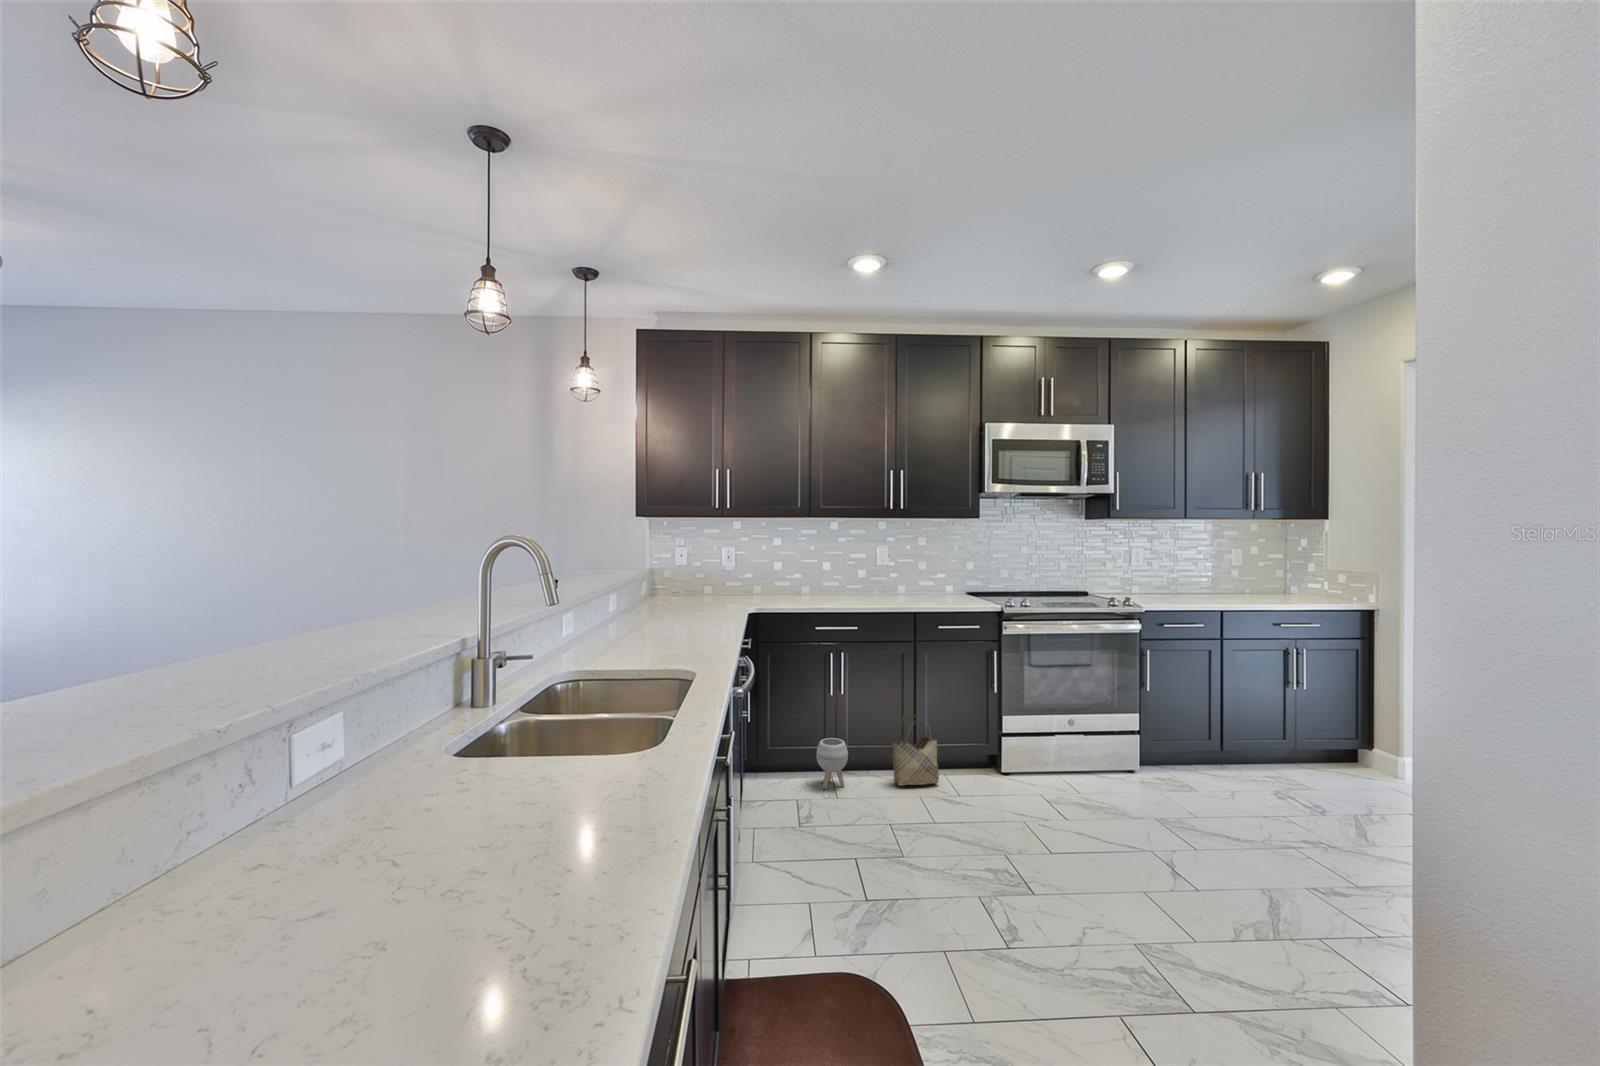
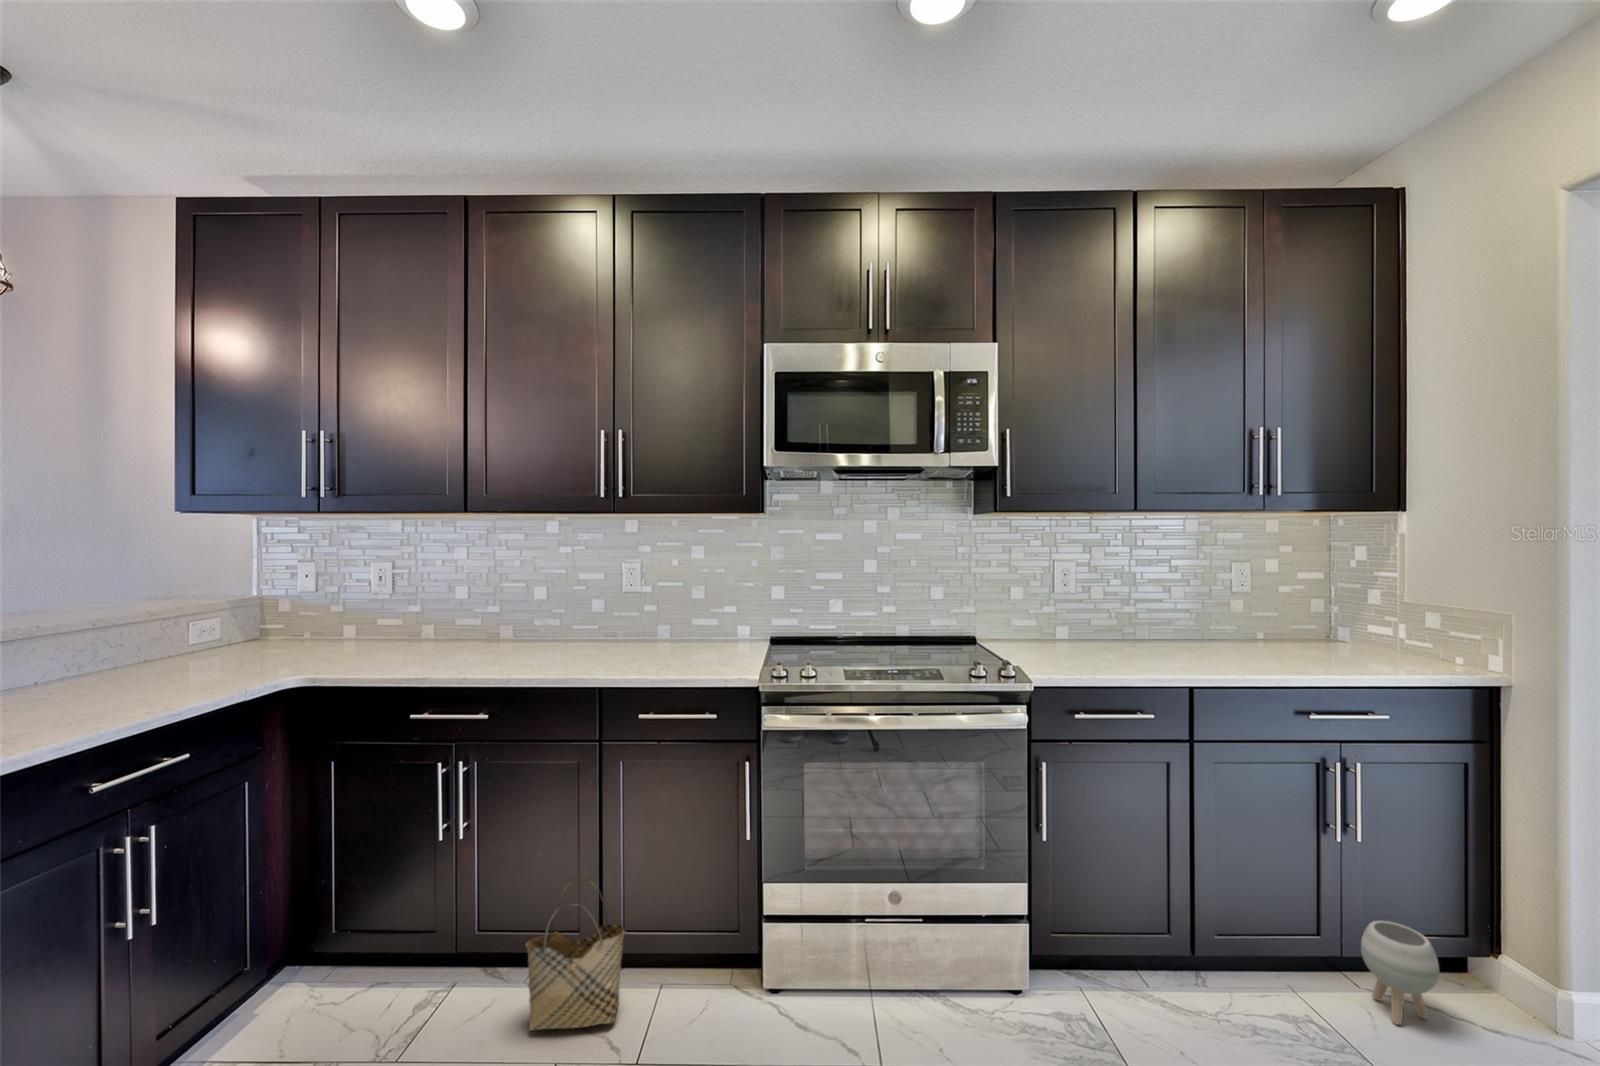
planter: present [816,738,848,789] -> present [1361,921,1439,1025]

